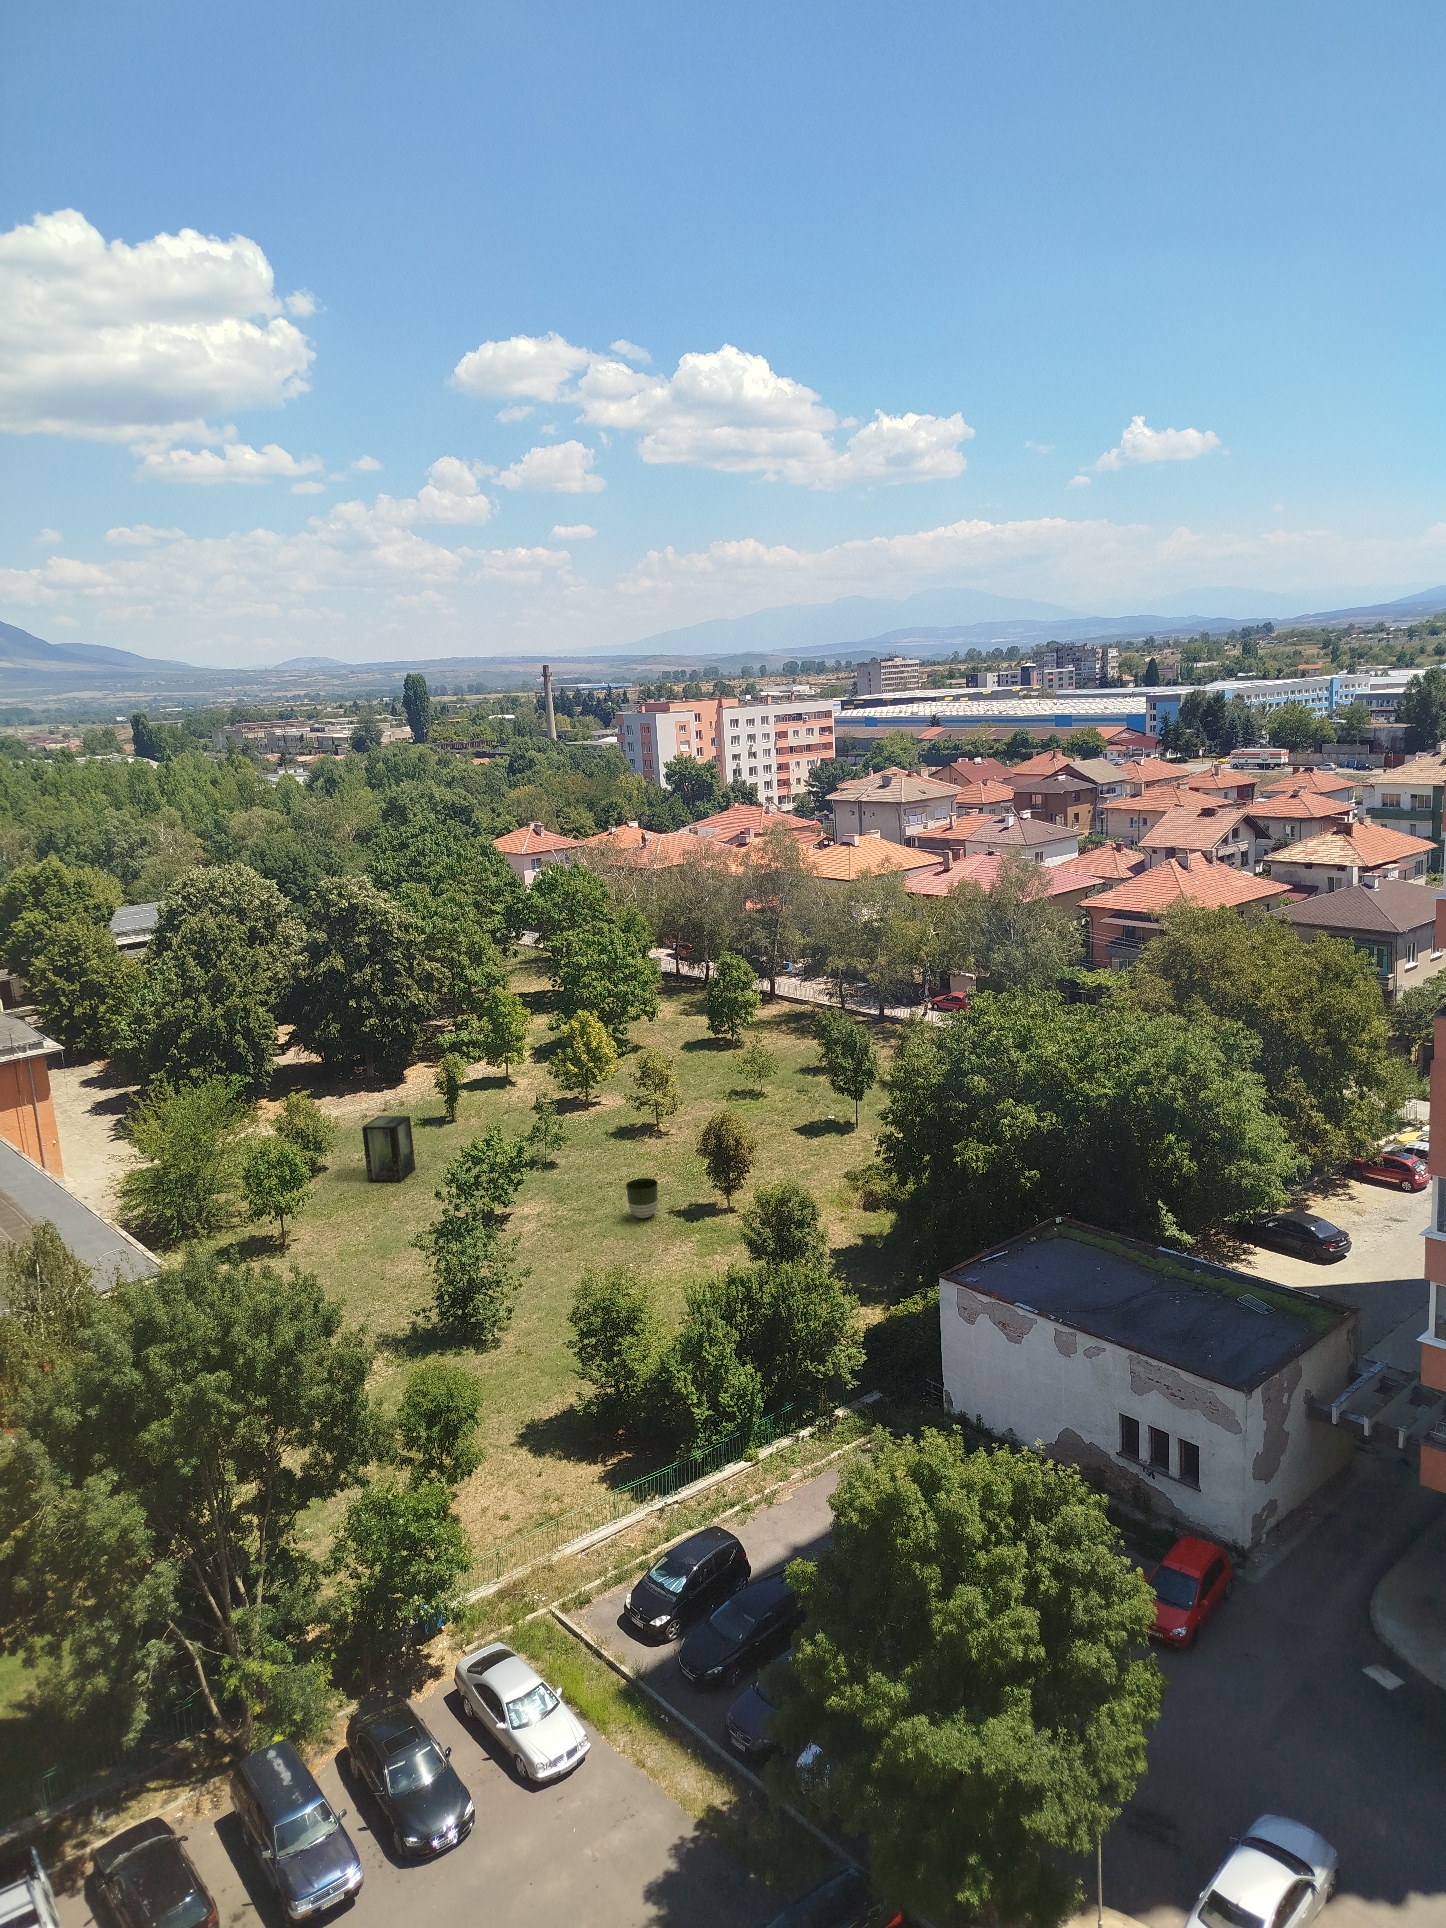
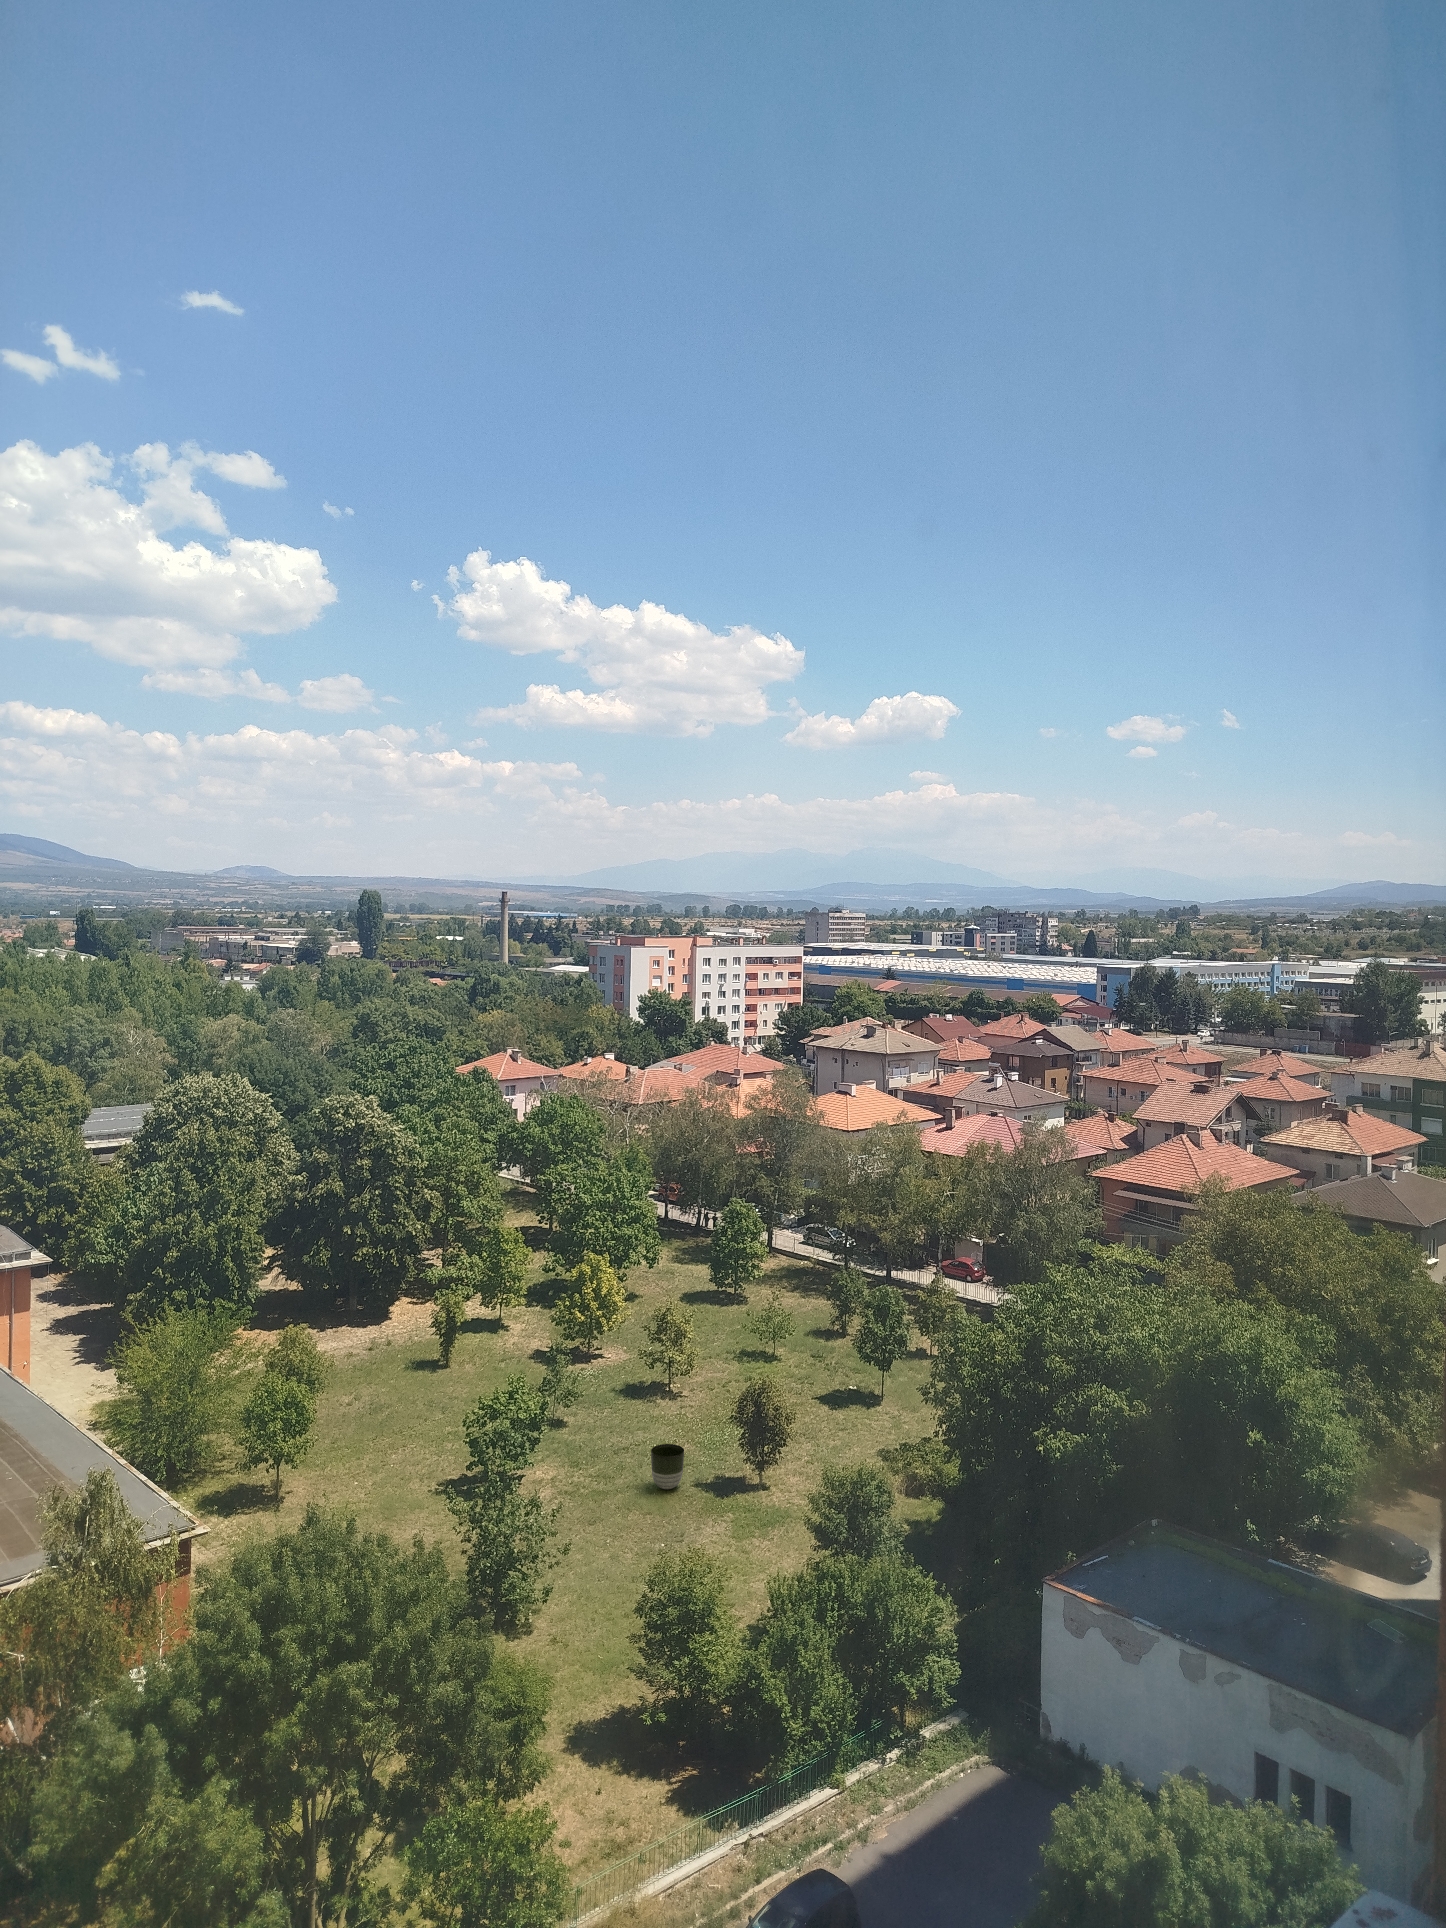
storage box: present [362,1116,416,1182] -> none [360,1357,412,1433]

